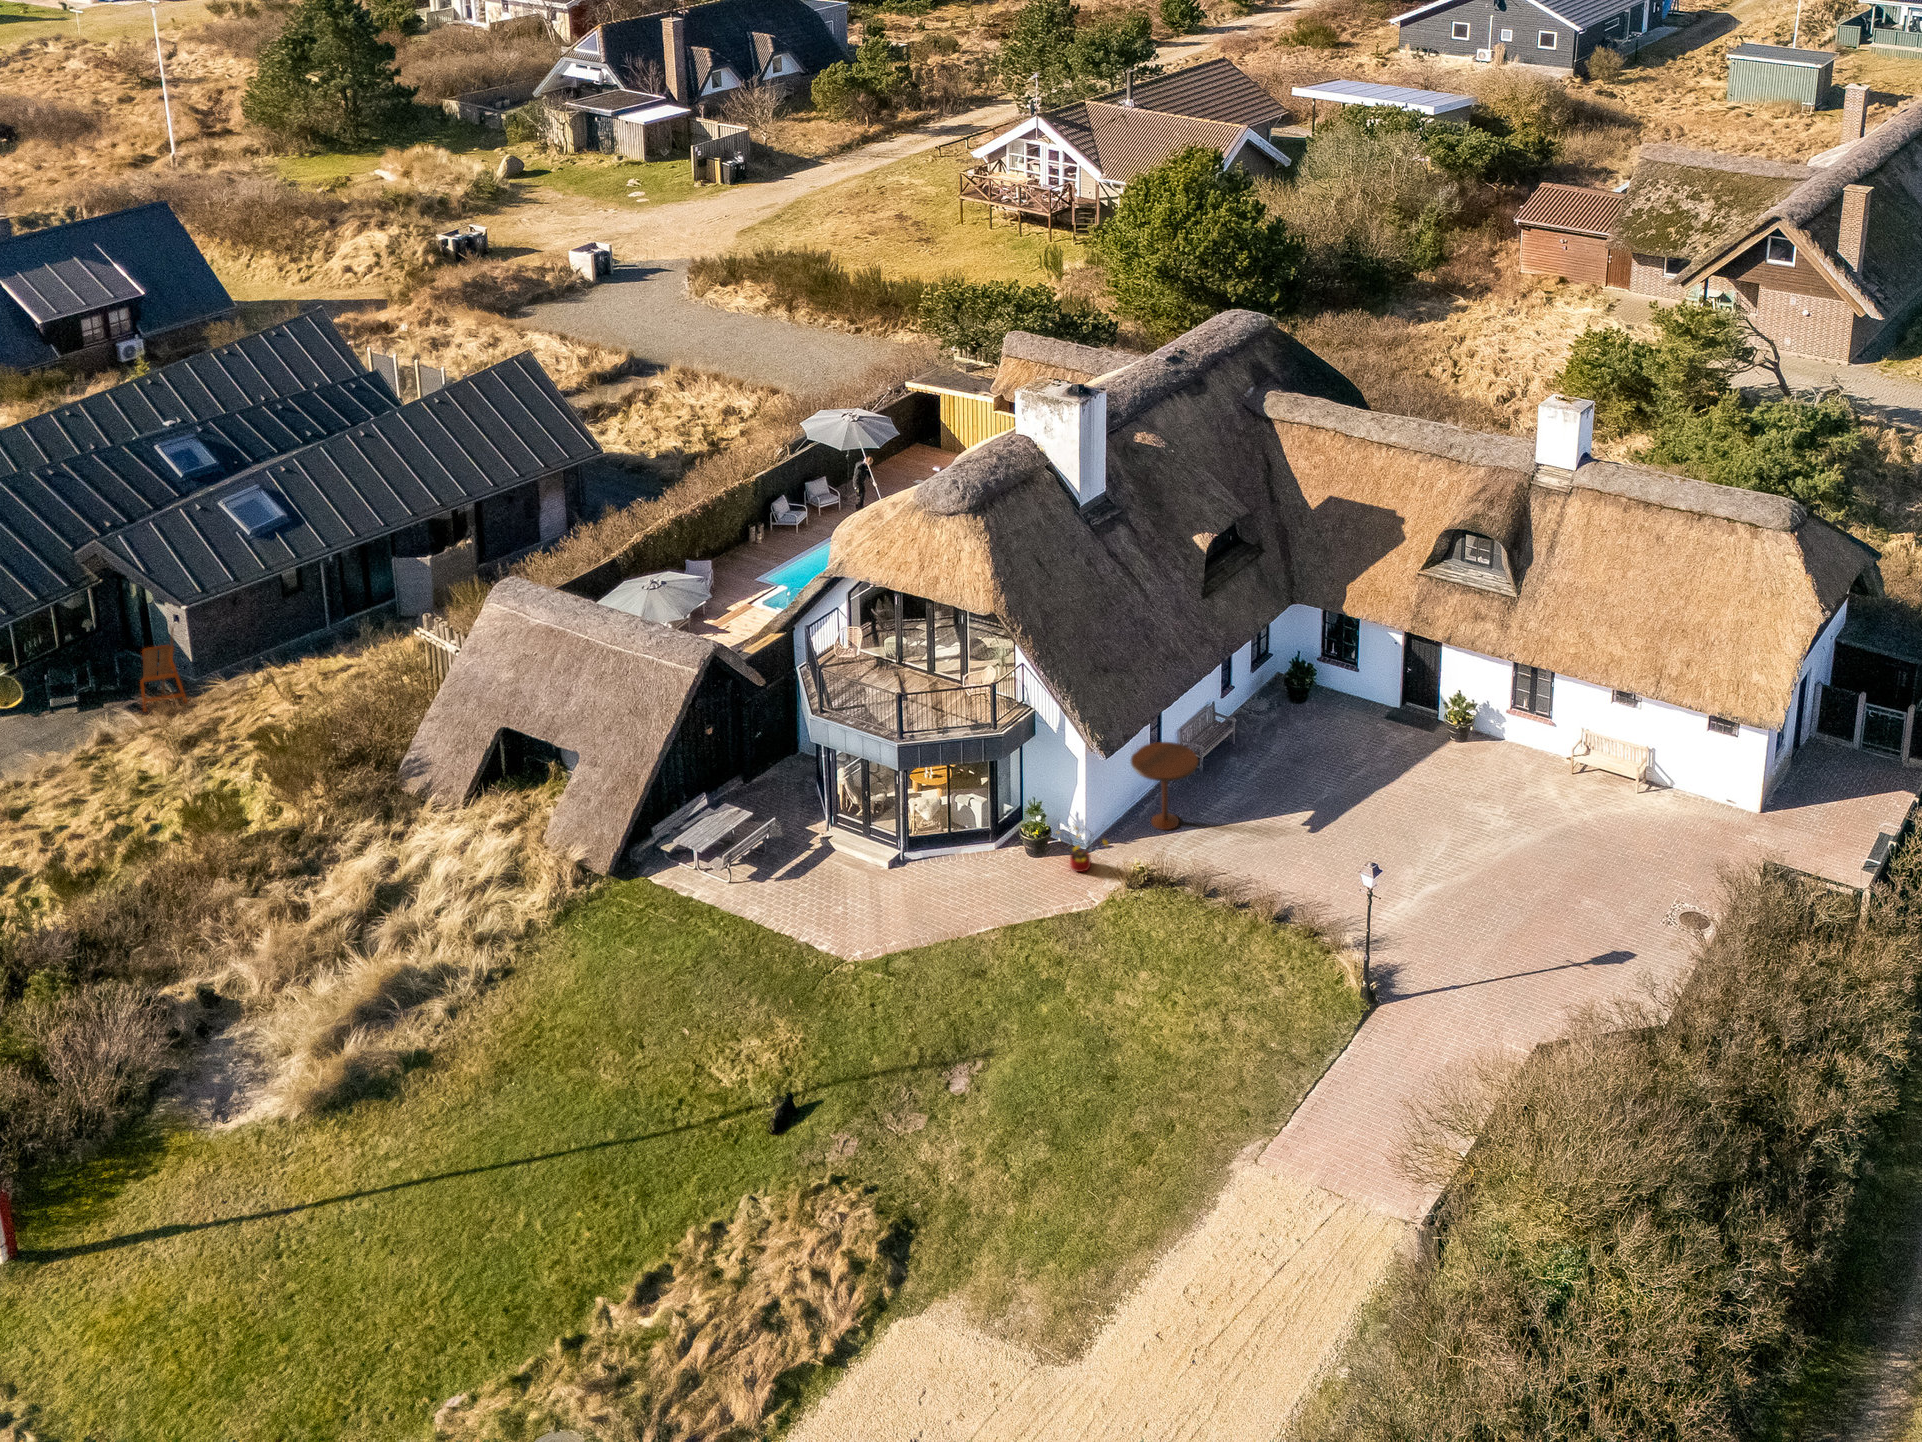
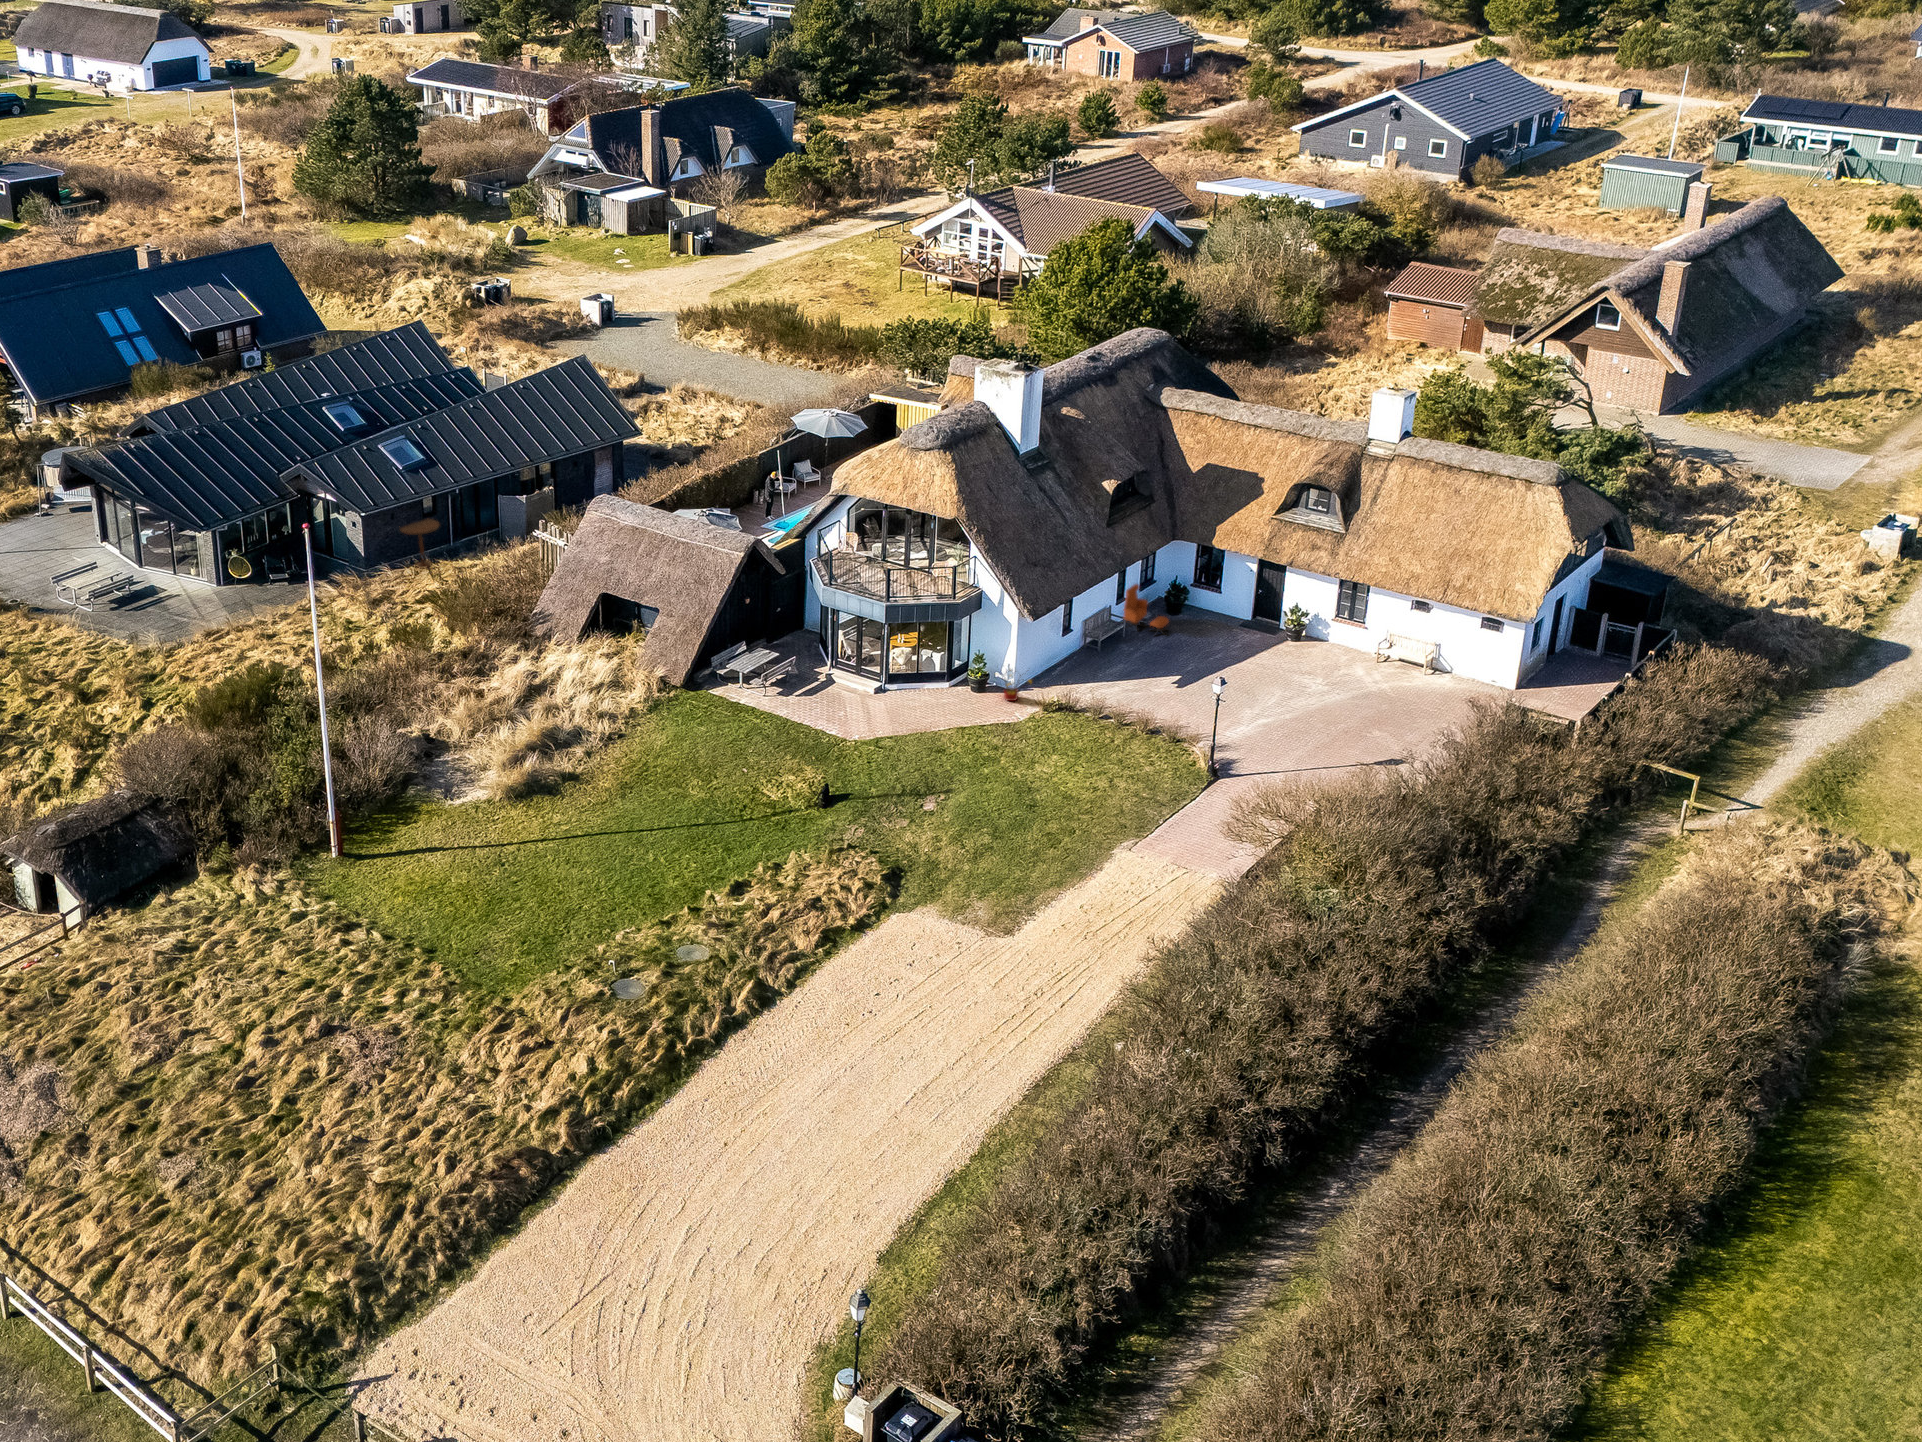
bench: present [140,627,187,712] -> none [326,528,360,591]
lounge chair: none [1231,669,1295,743] -> present [1124,584,1169,633]
pedestal table: present [1131,742,1199,830] -> present [400,519,439,568]

